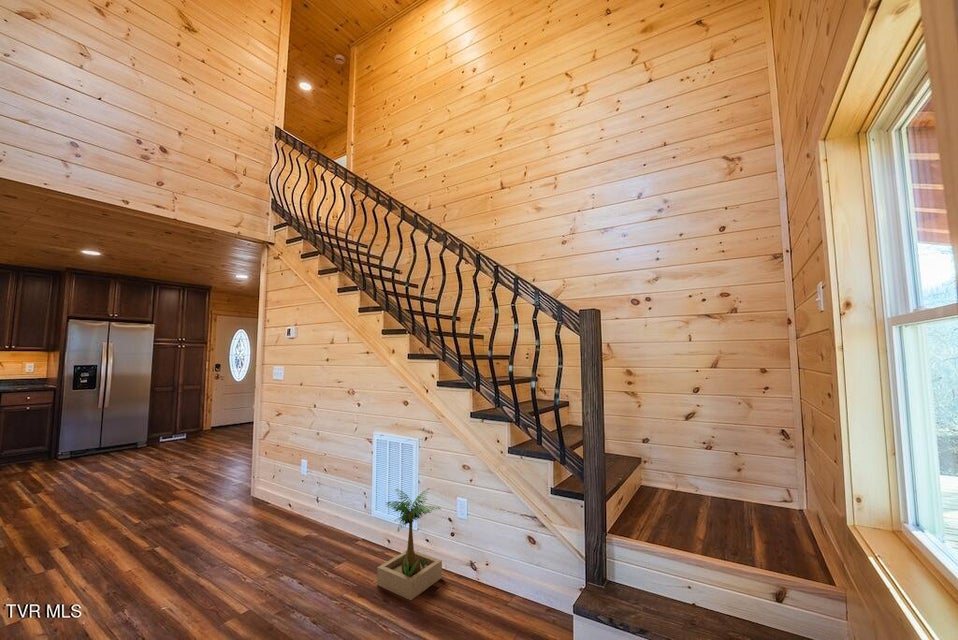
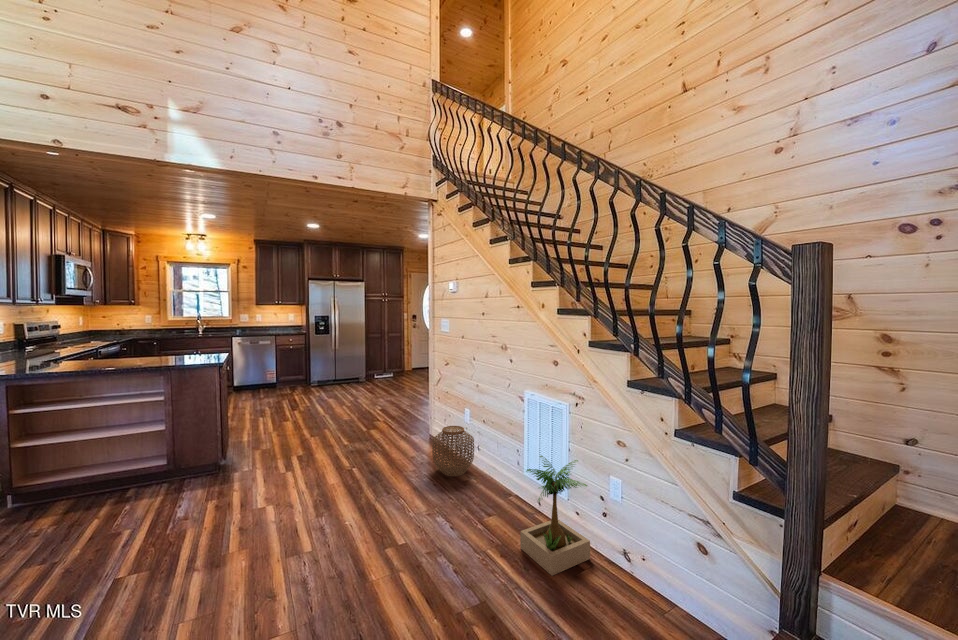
woven basket: none [267,478,316,534] -> present [432,426,474,476]

